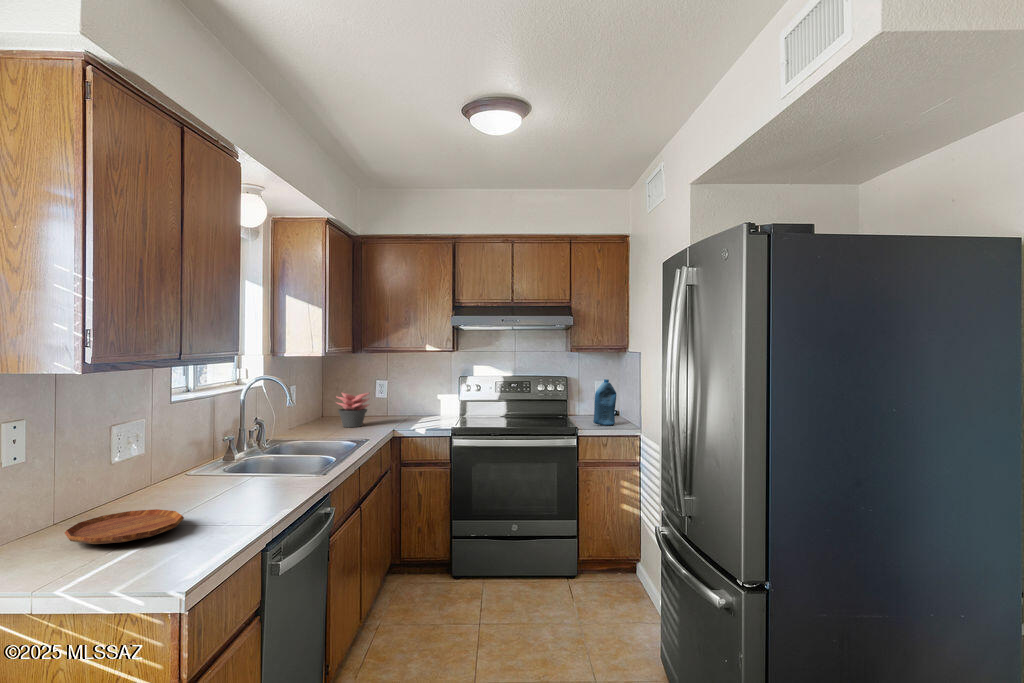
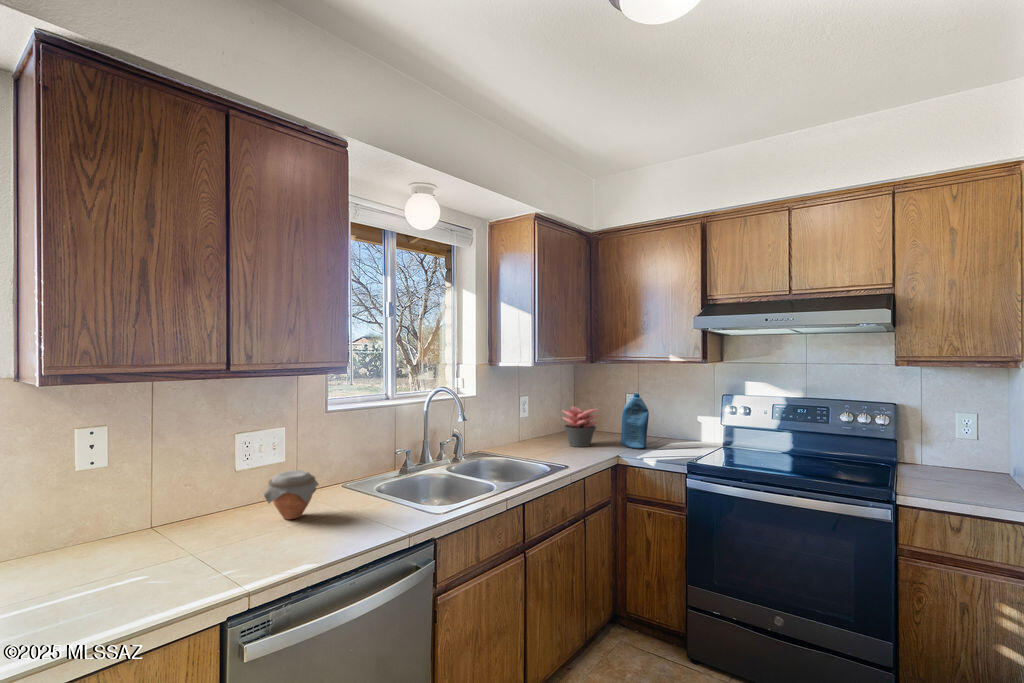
bottle: present [593,379,616,426] -> present [621,393,649,449]
jar: none [173,451,221,495] -> present [264,470,319,519]
tray: present [65,509,184,544] -> none [67,533,197,579]

